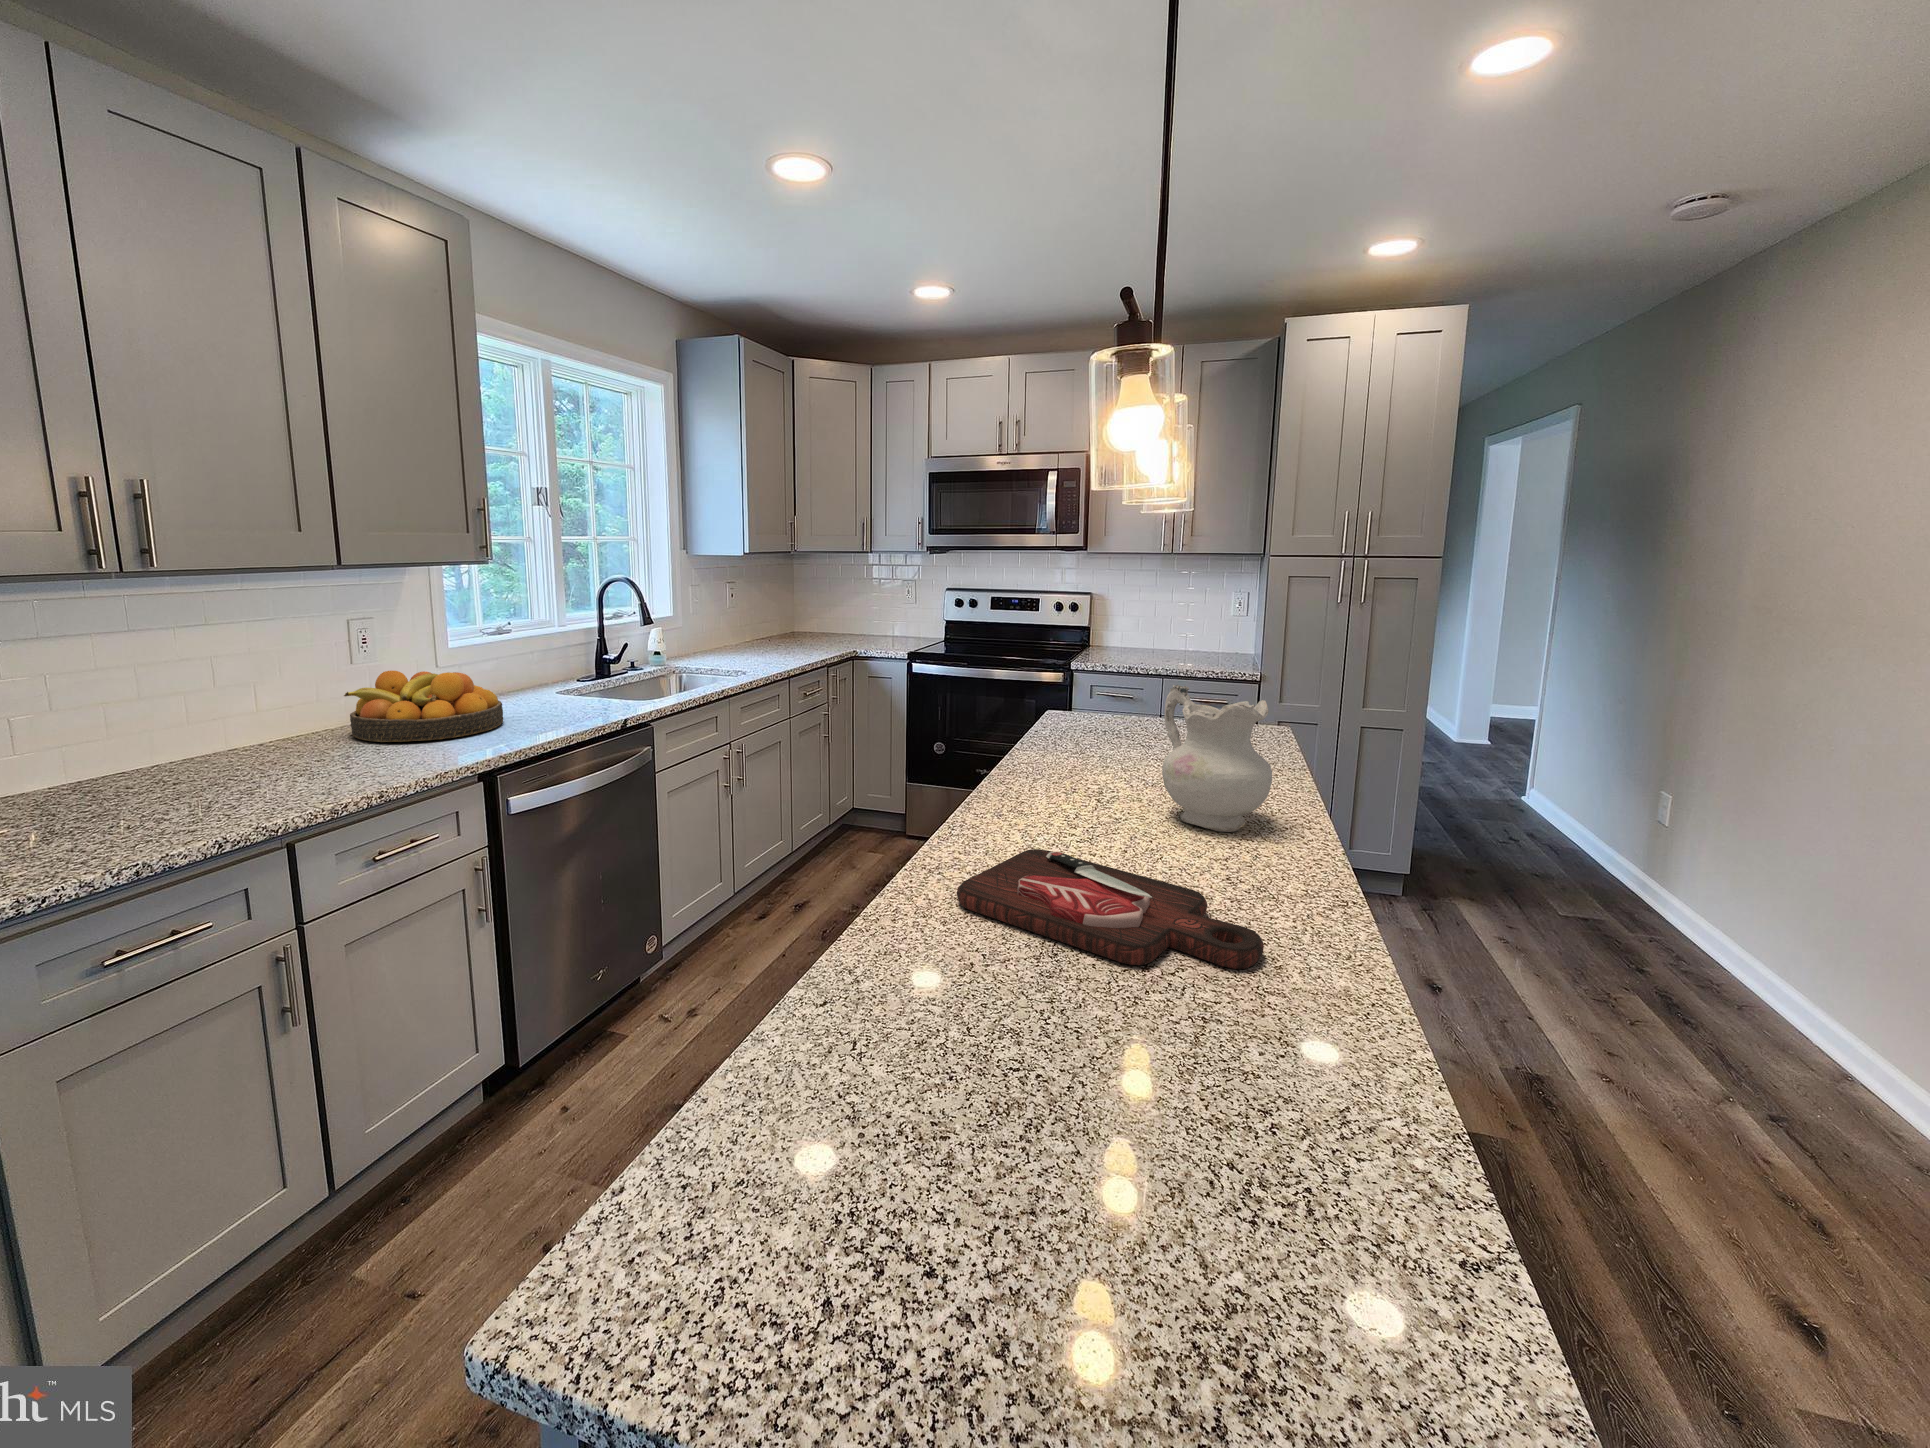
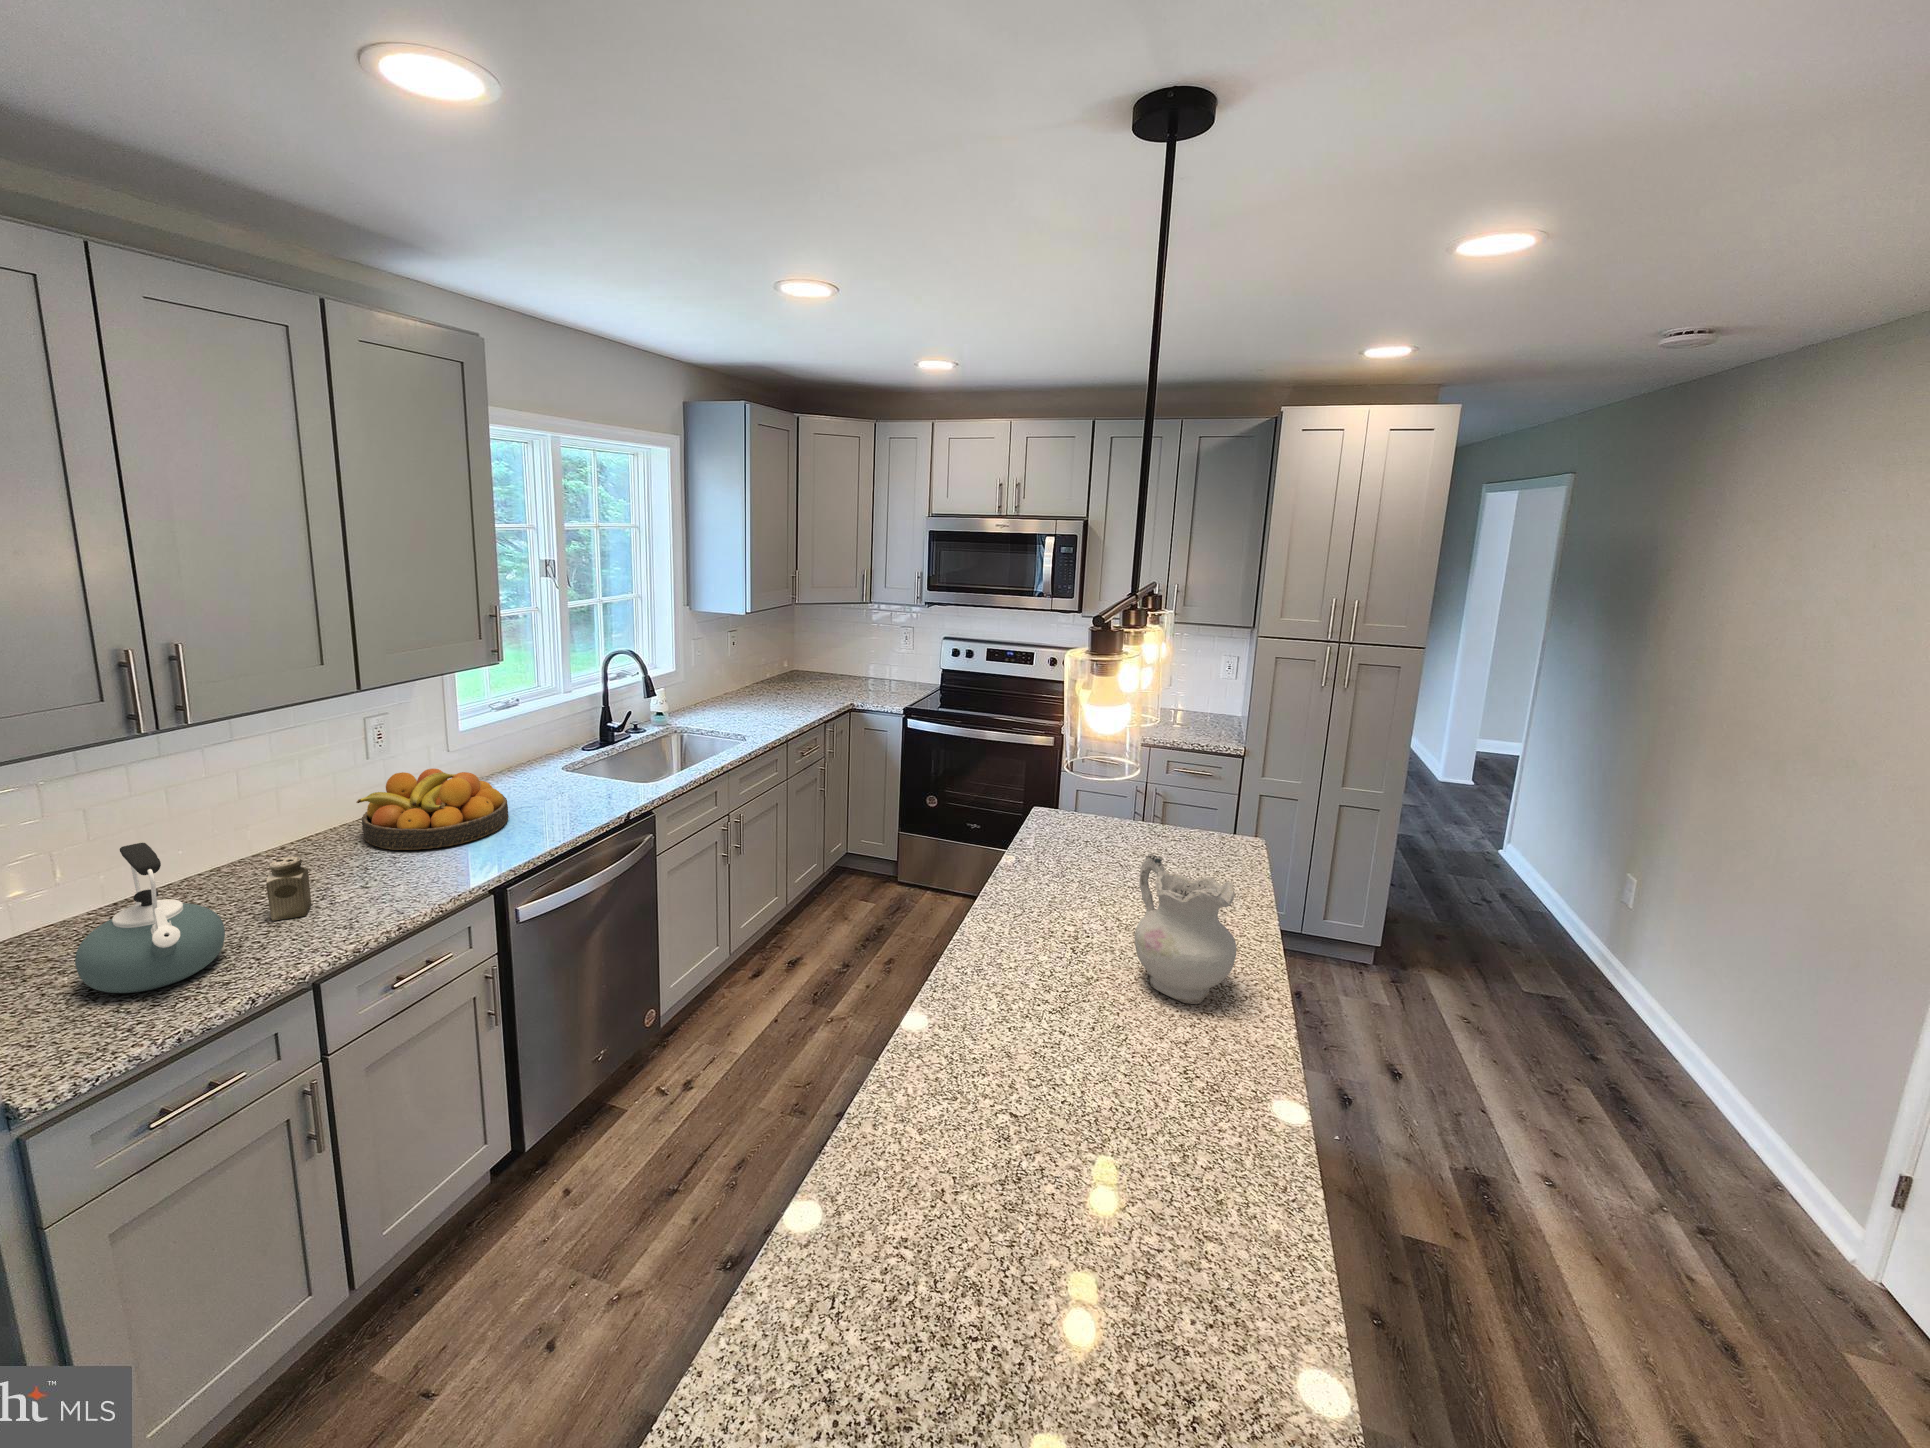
kettle: none [32,686,196,836] -> present [75,843,225,993]
salt shaker: none [243,724,293,788] -> present [266,857,311,921]
cutting board: present [957,849,1264,969] -> none [934,1035,1208,1208]

